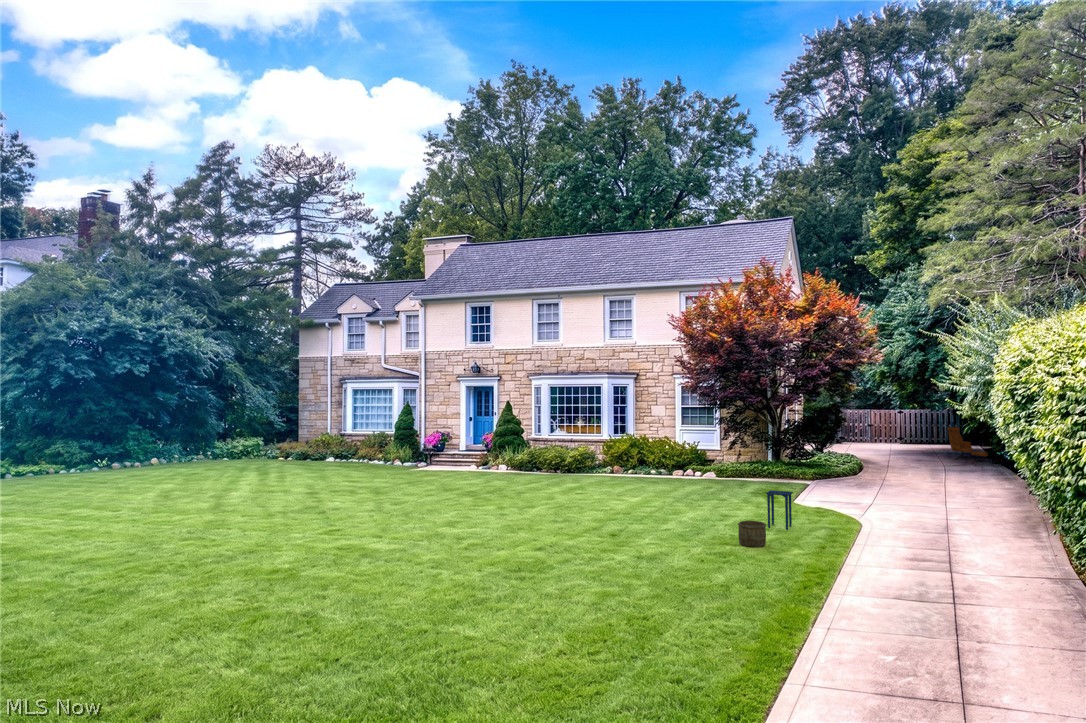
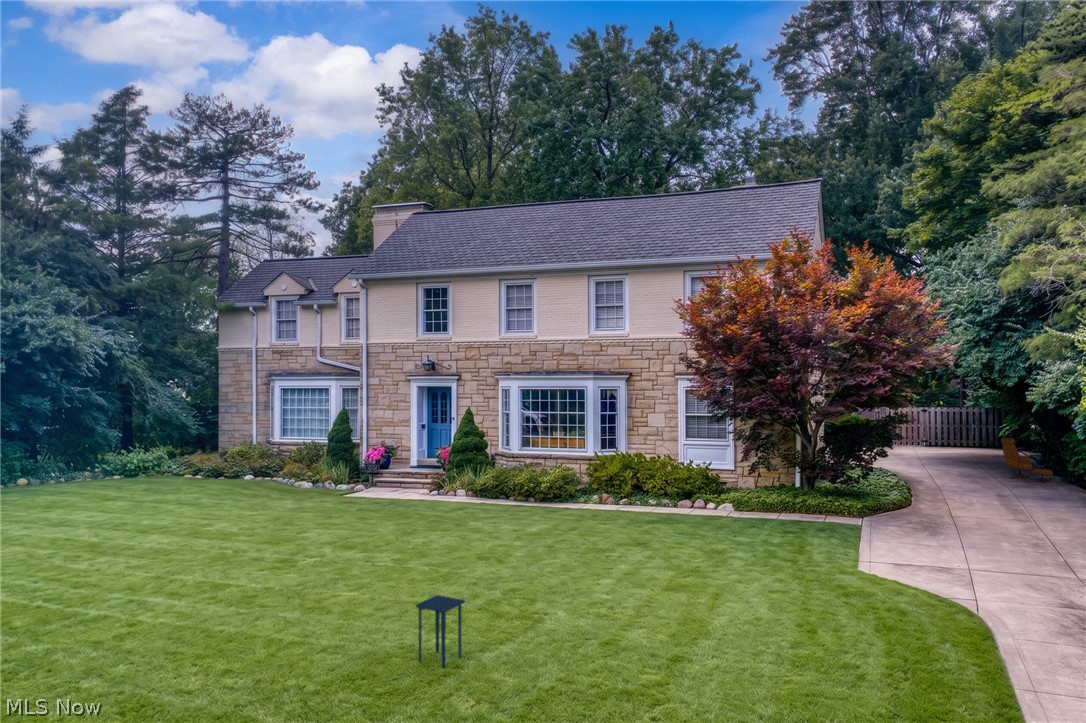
side table: present [766,490,793,530] -> present [416,595,465,668]
wooden bucket: present [738,521,766,547] -> none [830,649,879,701]

